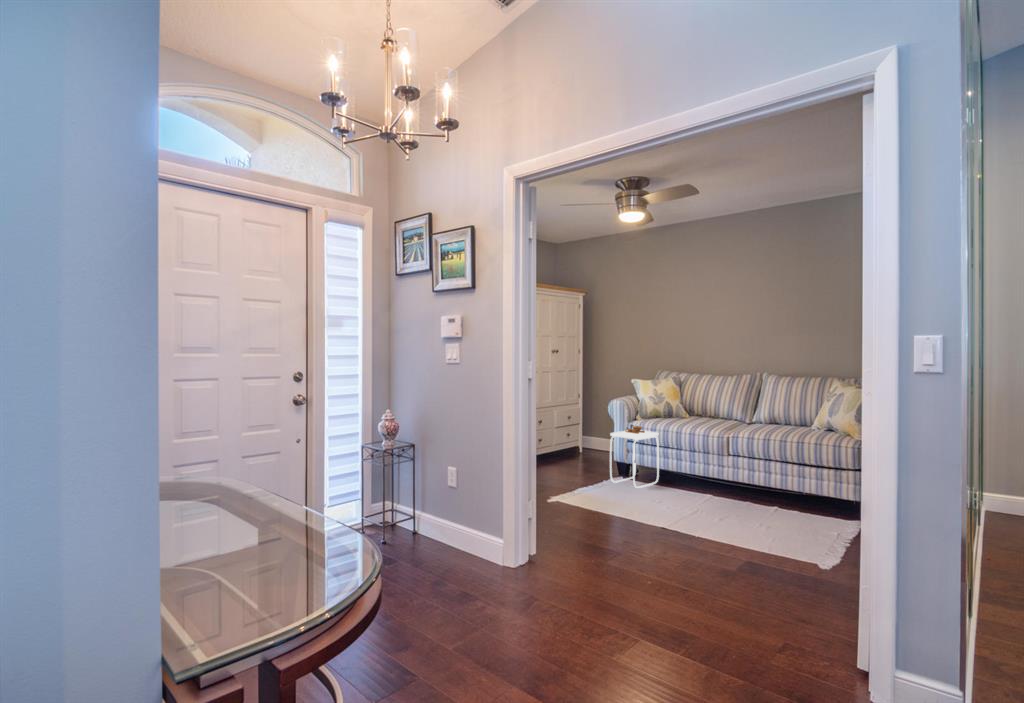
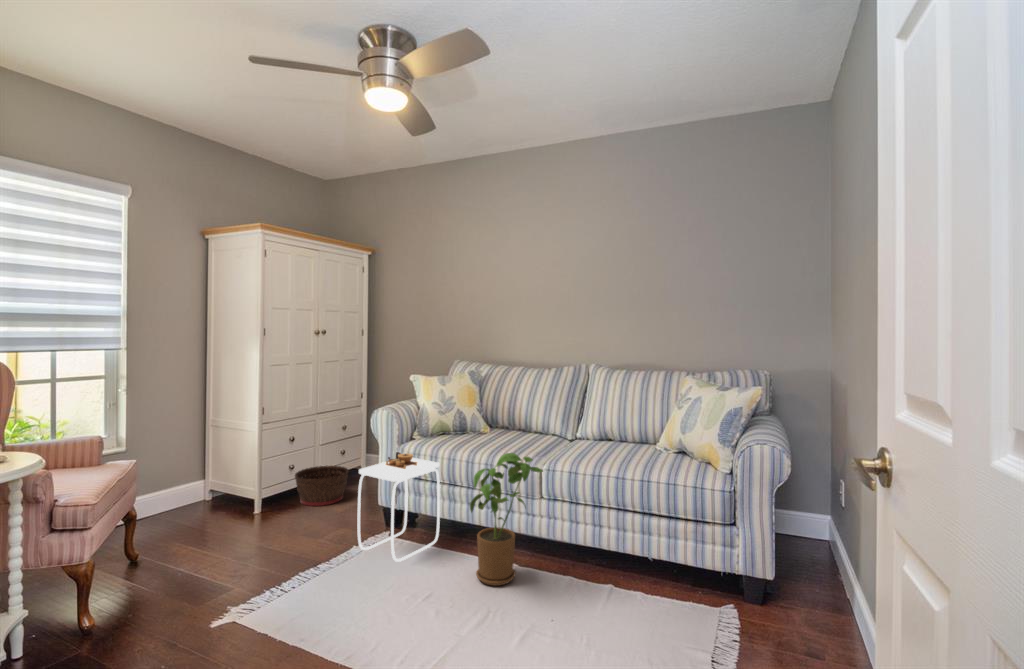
house plant: none [684,422,731,501] -> present [470,453,543,586]
basket: none [555,441,588,464] -> present [295,466,349,506]

